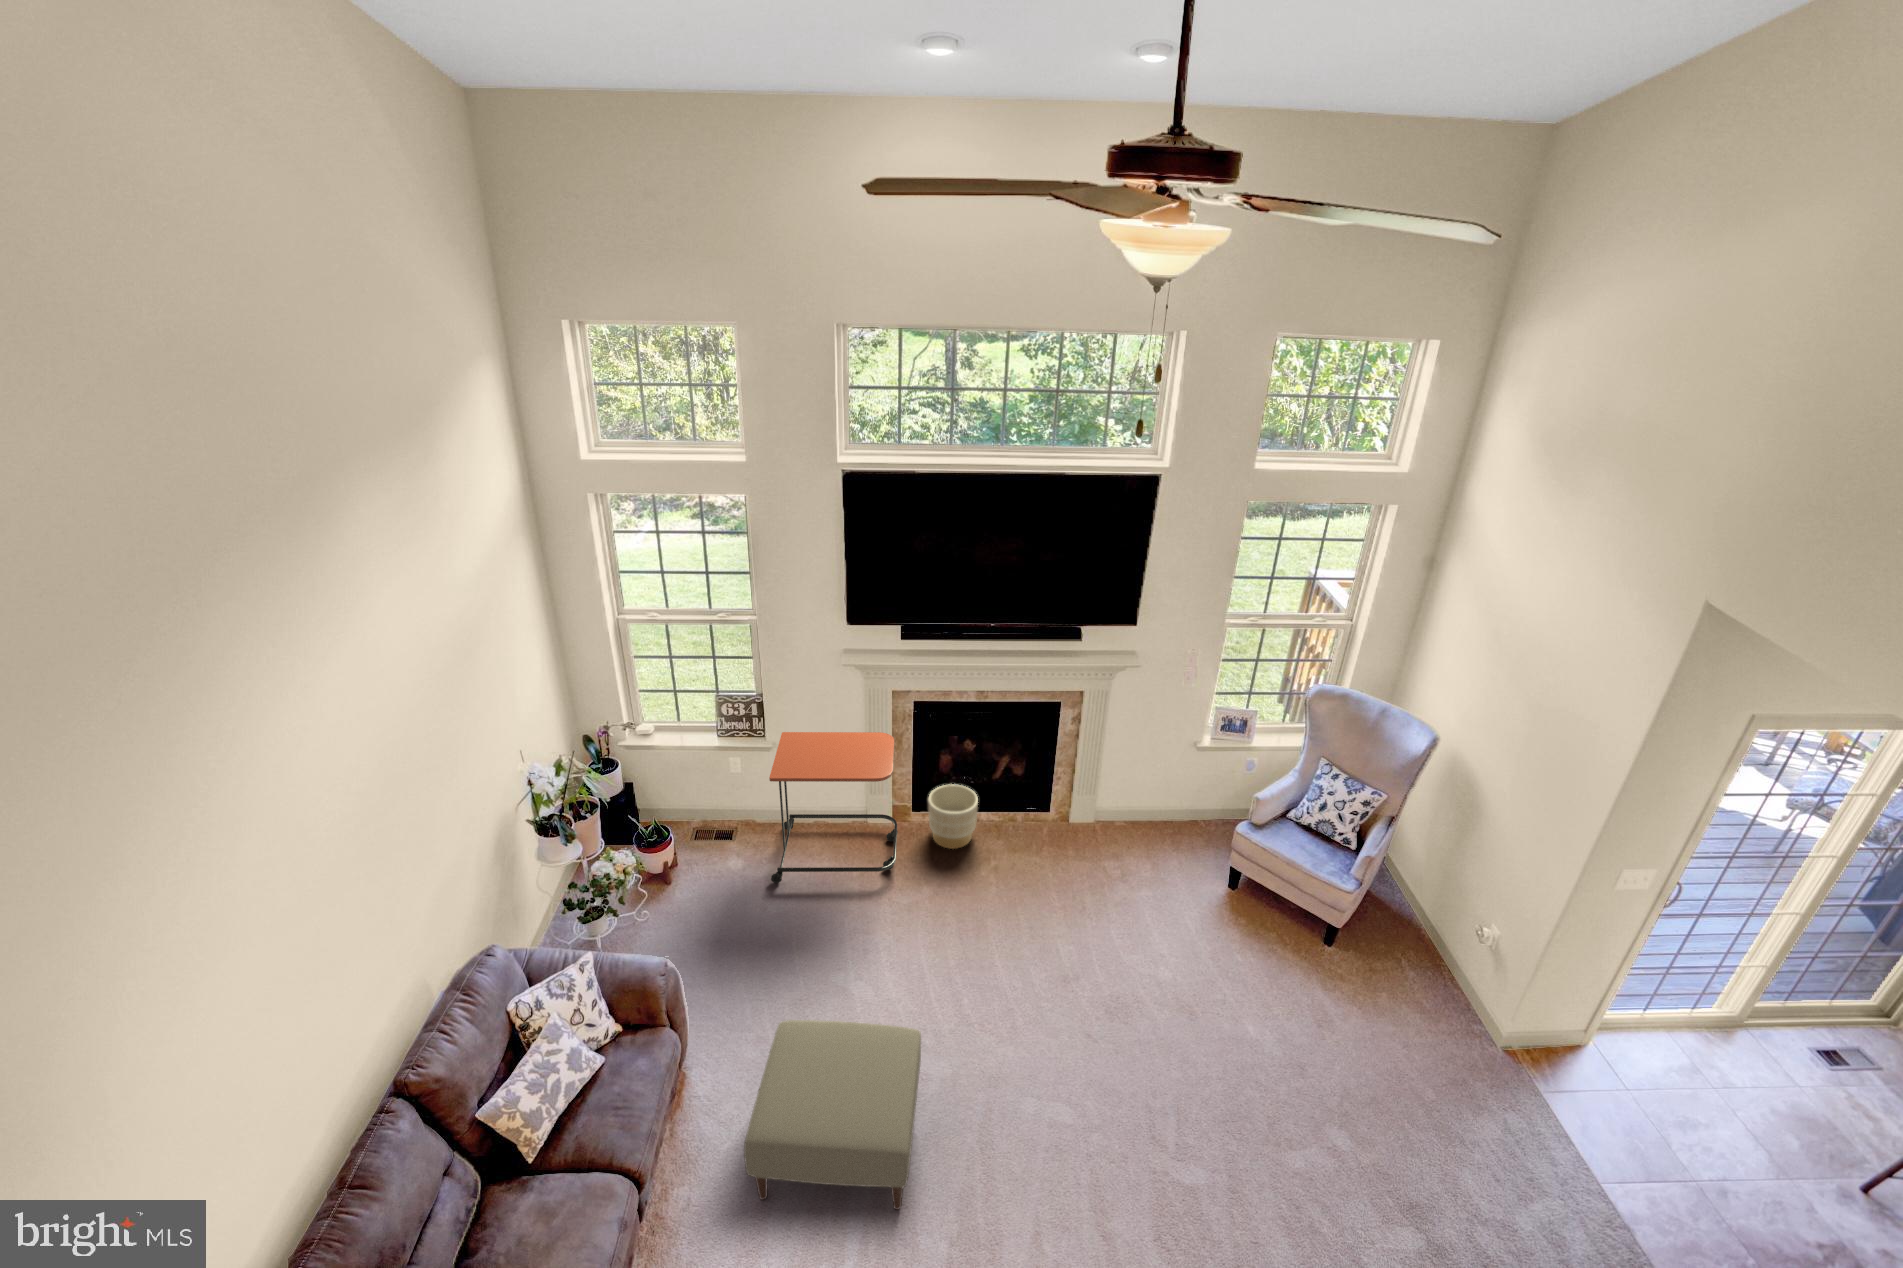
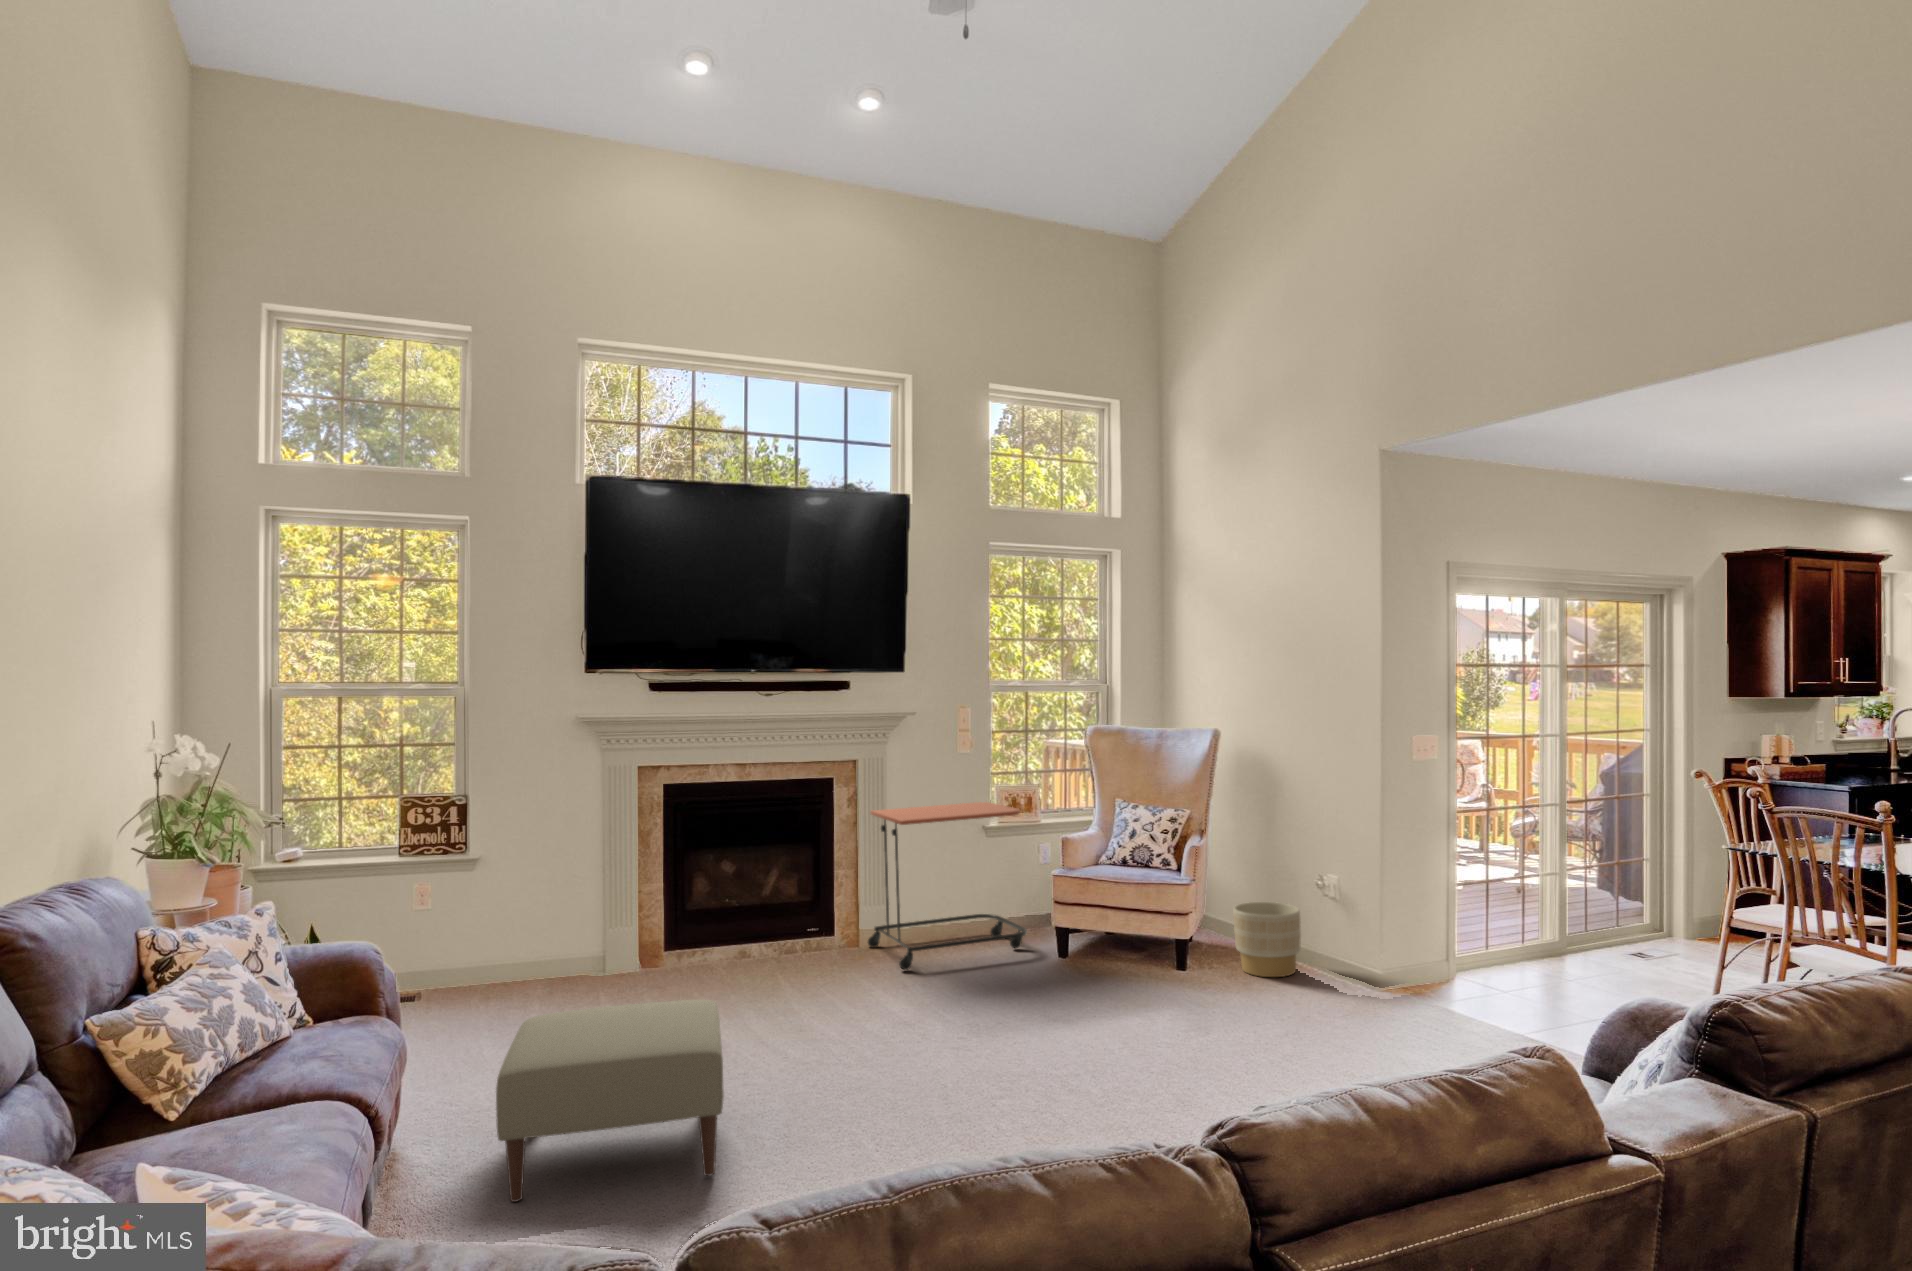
side table: present [769,732,898,883] -> present [868,802,1027,970]
planter: present [928,784,978,849] -> present [1233,902,1301,977]

